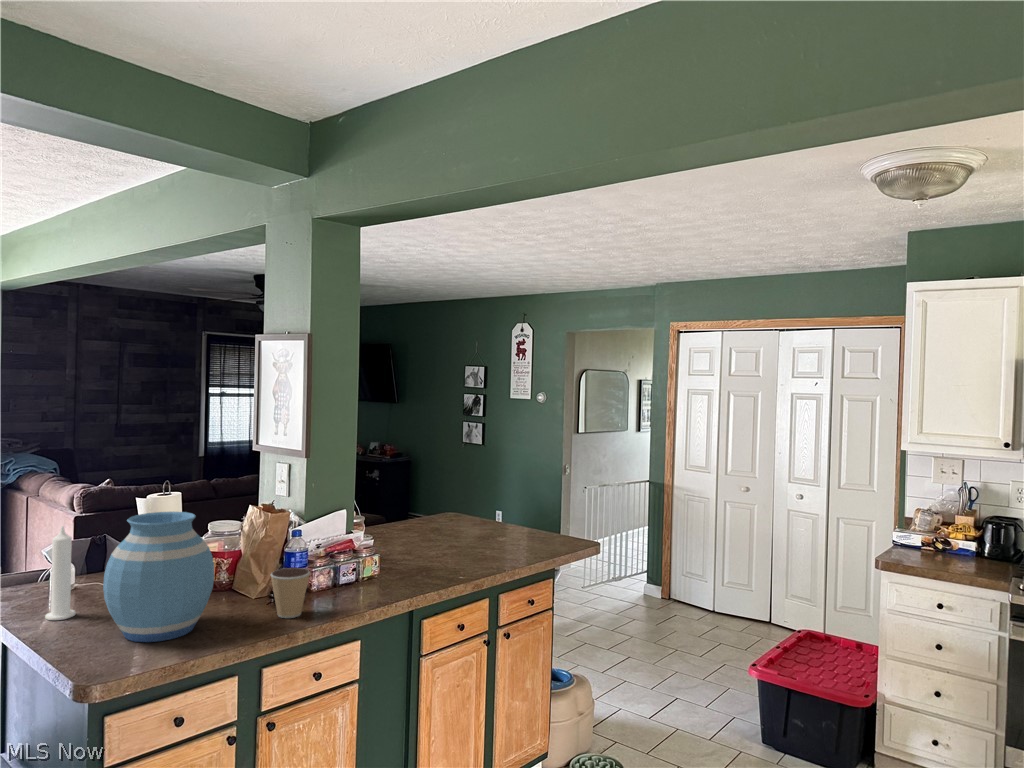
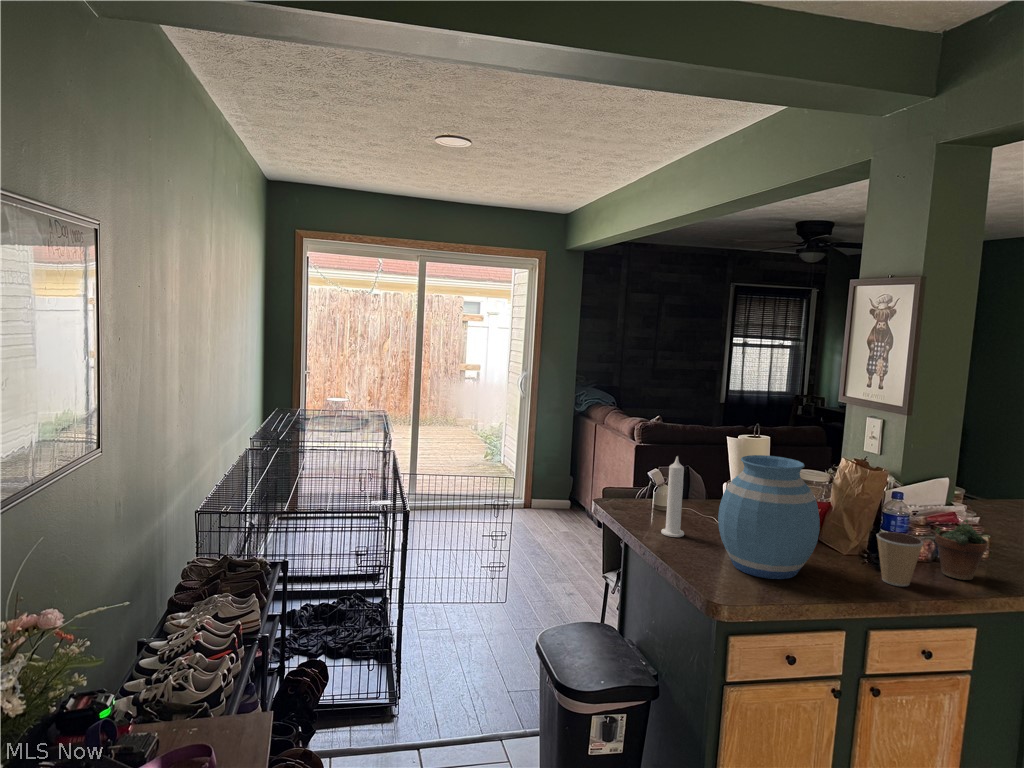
succulent plant: none [327,532,367,599] -> present [935,506,988,580]

